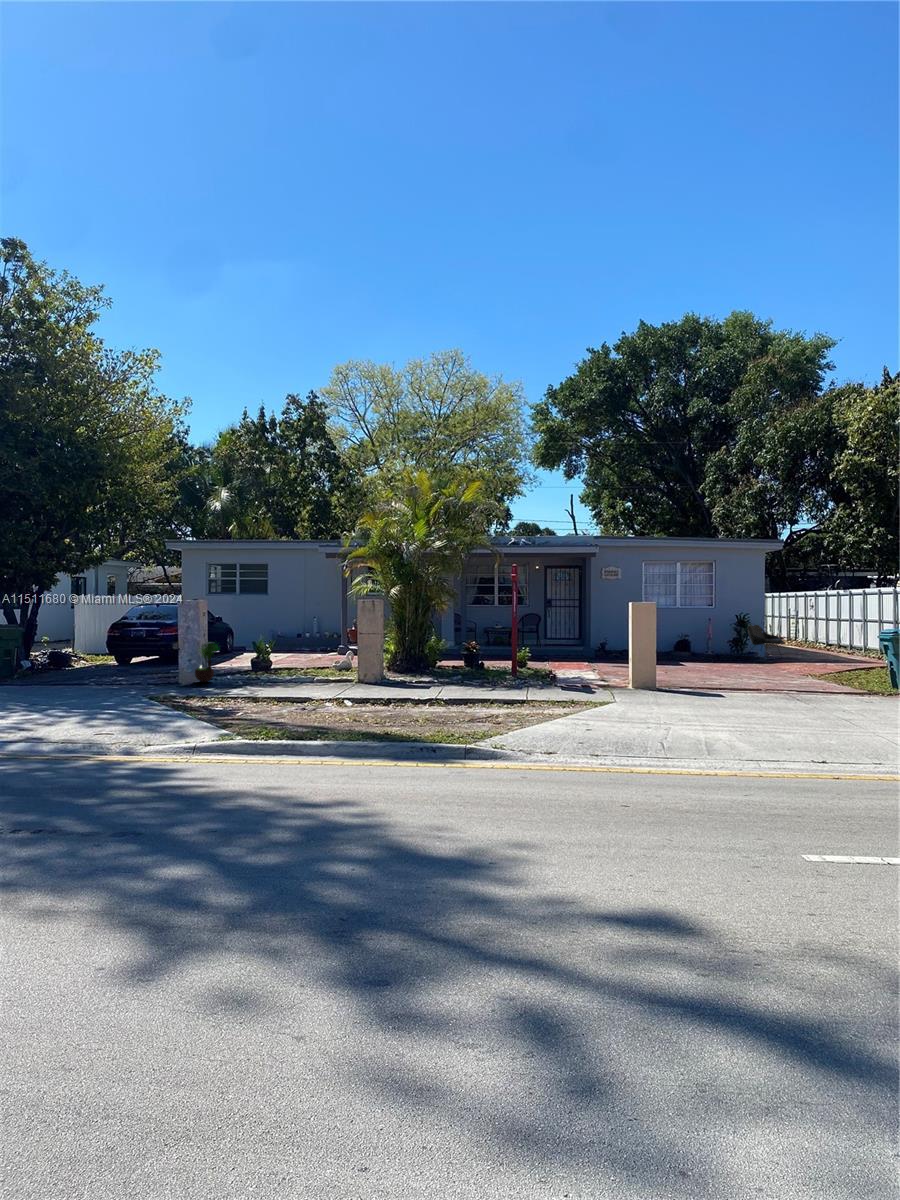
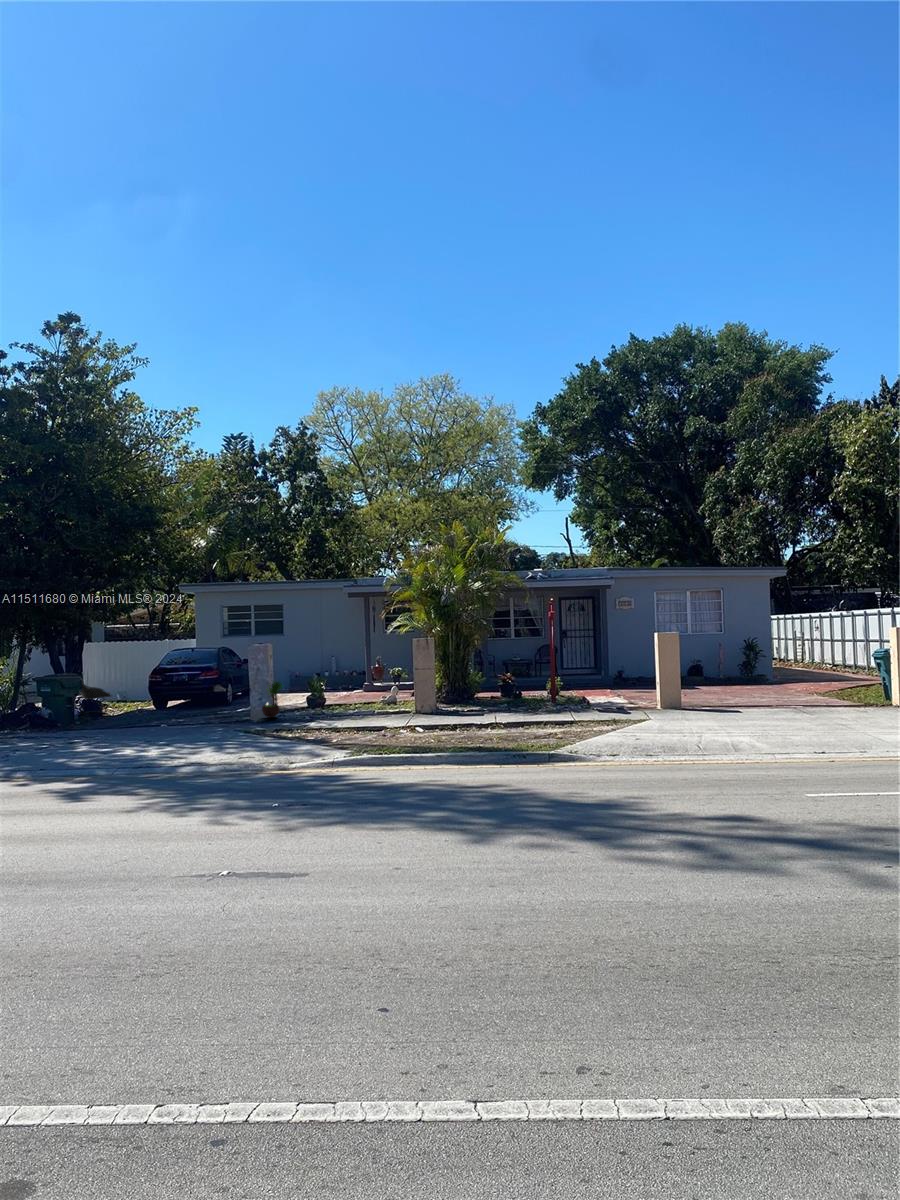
lounge chair: present [747,625,784,660] -> present [80,679,112,714]

